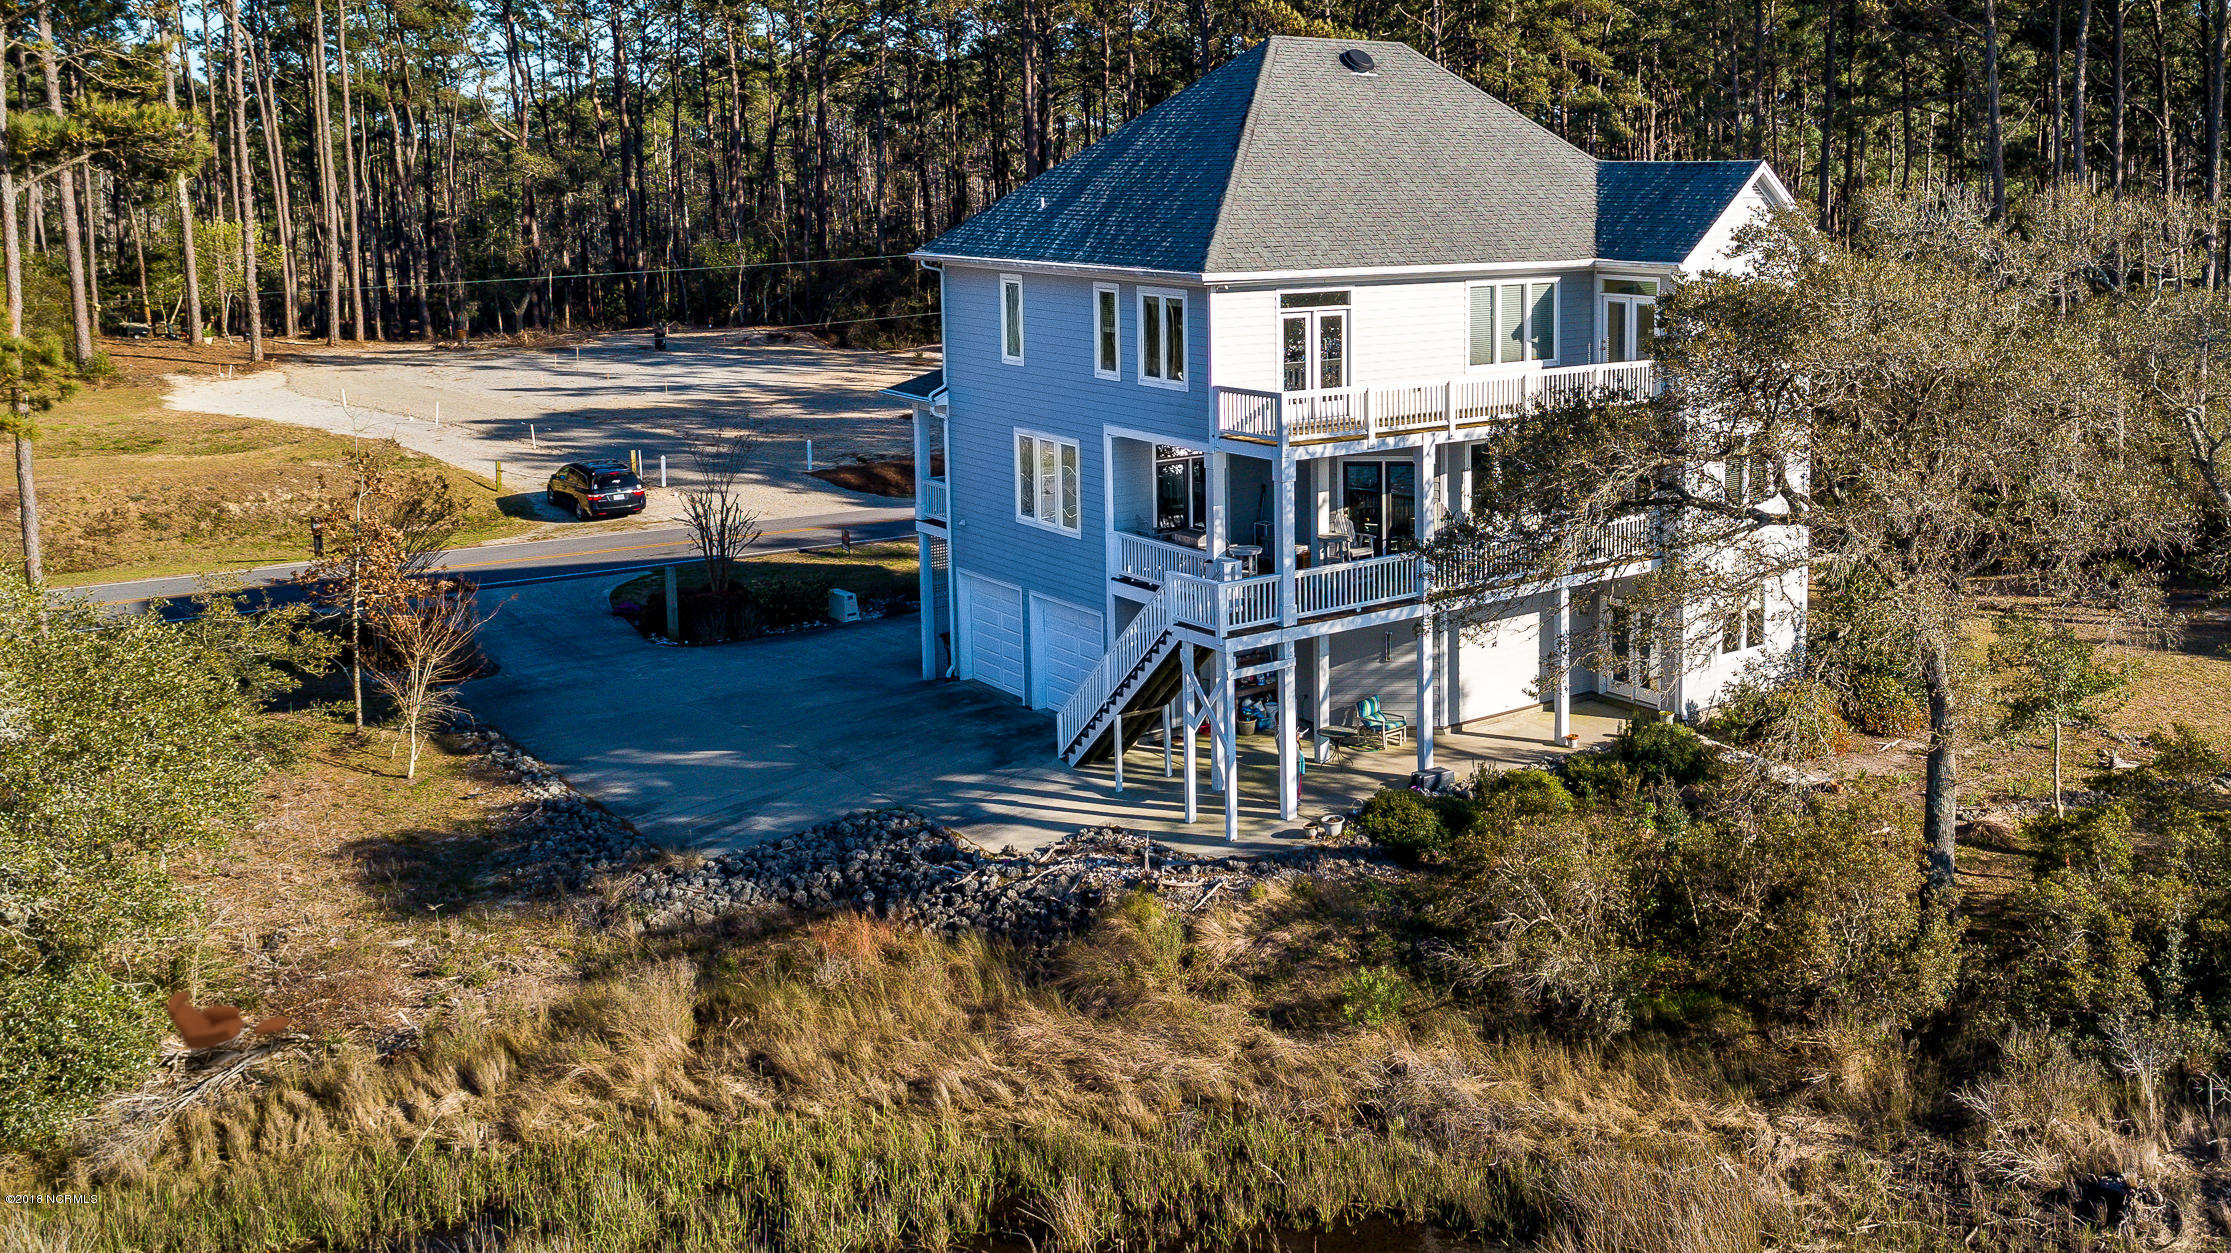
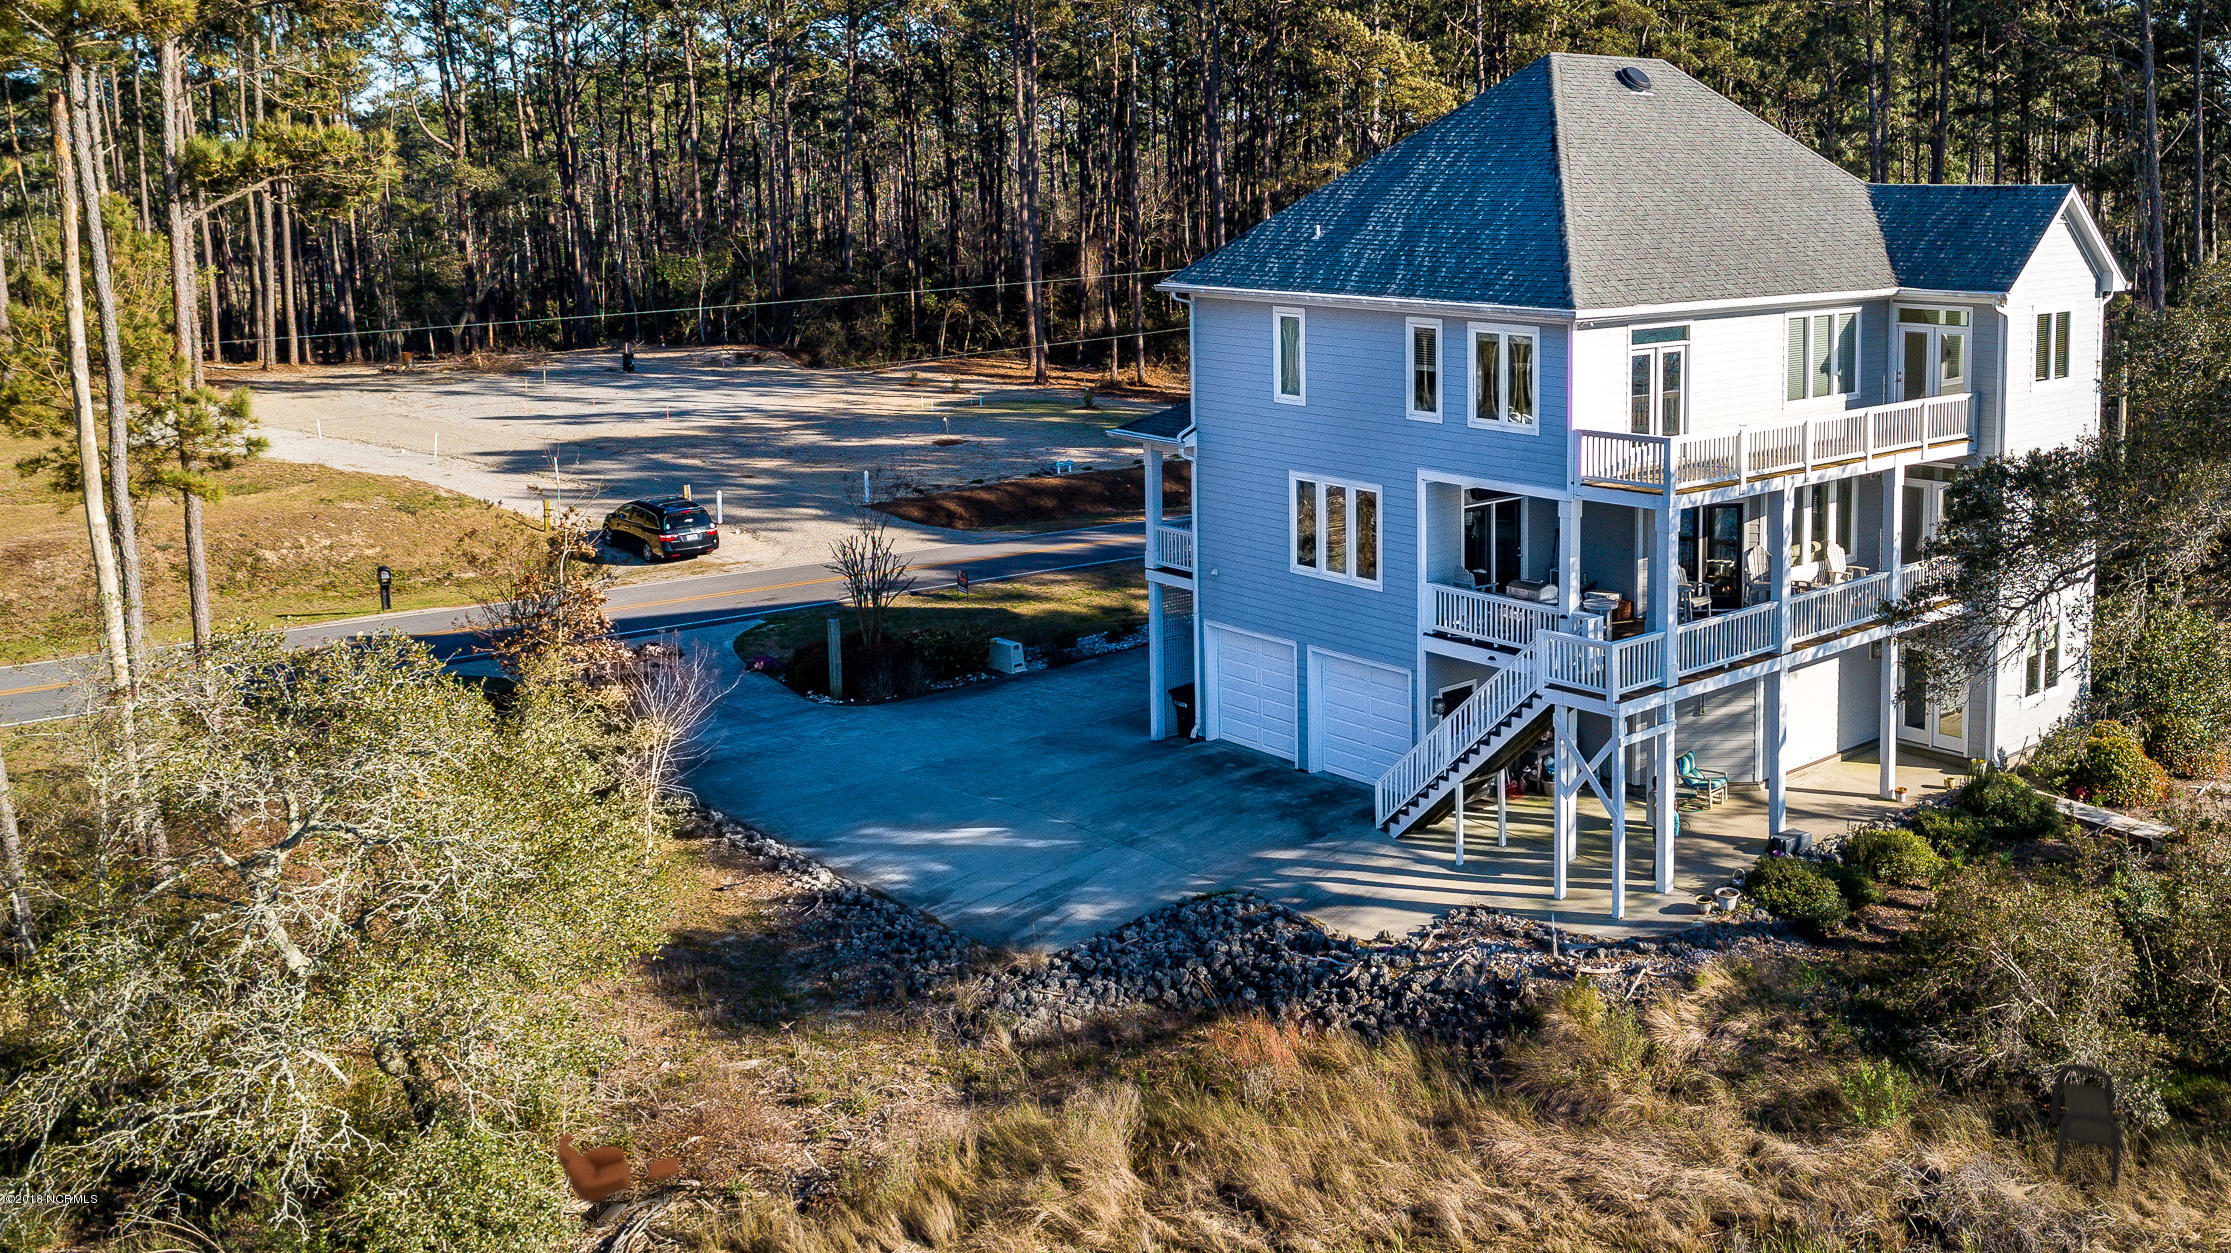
bench: none [1510,968,1588,1077] -> present [2050,1063,2121,1185]

